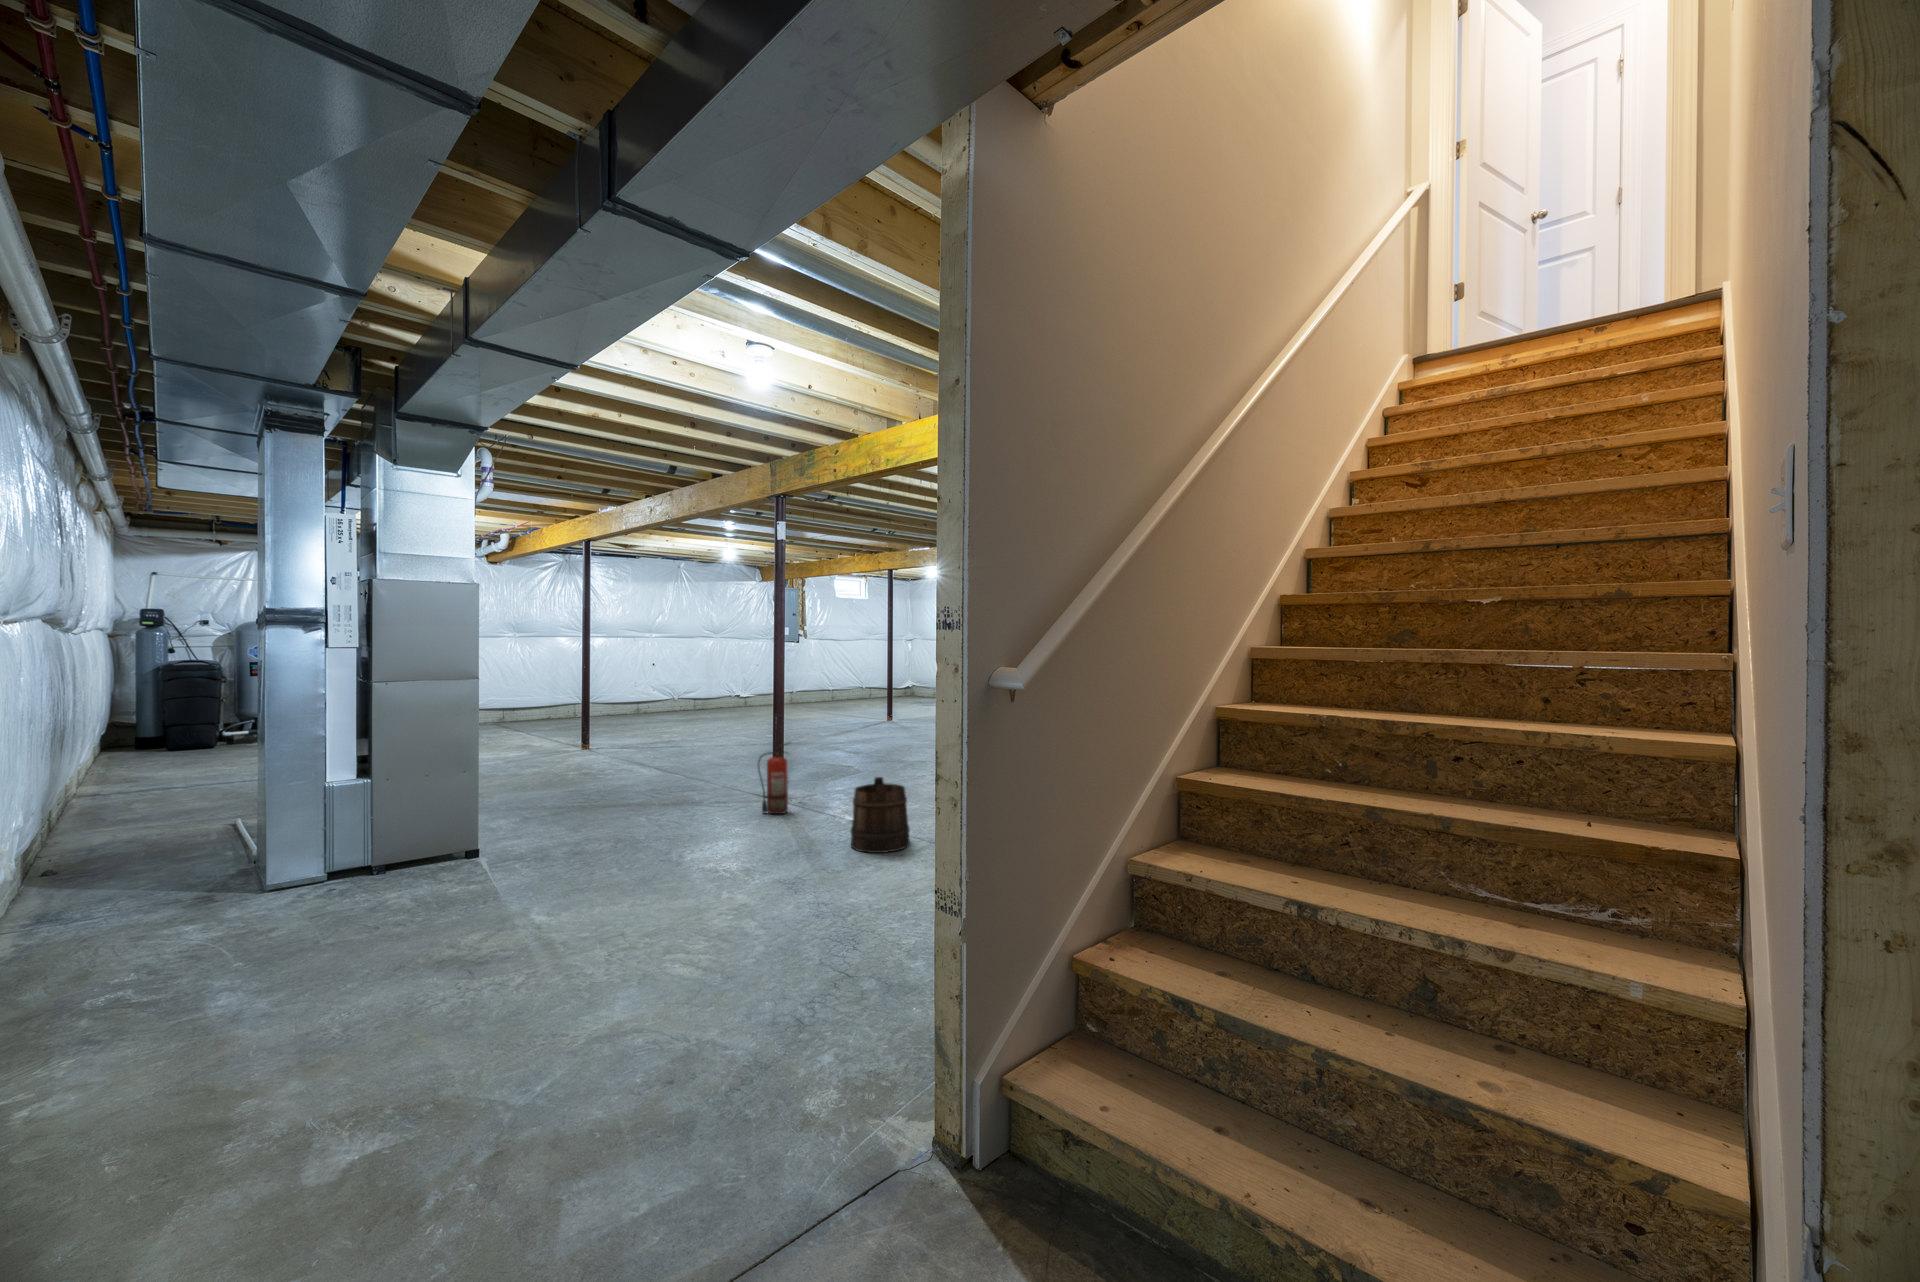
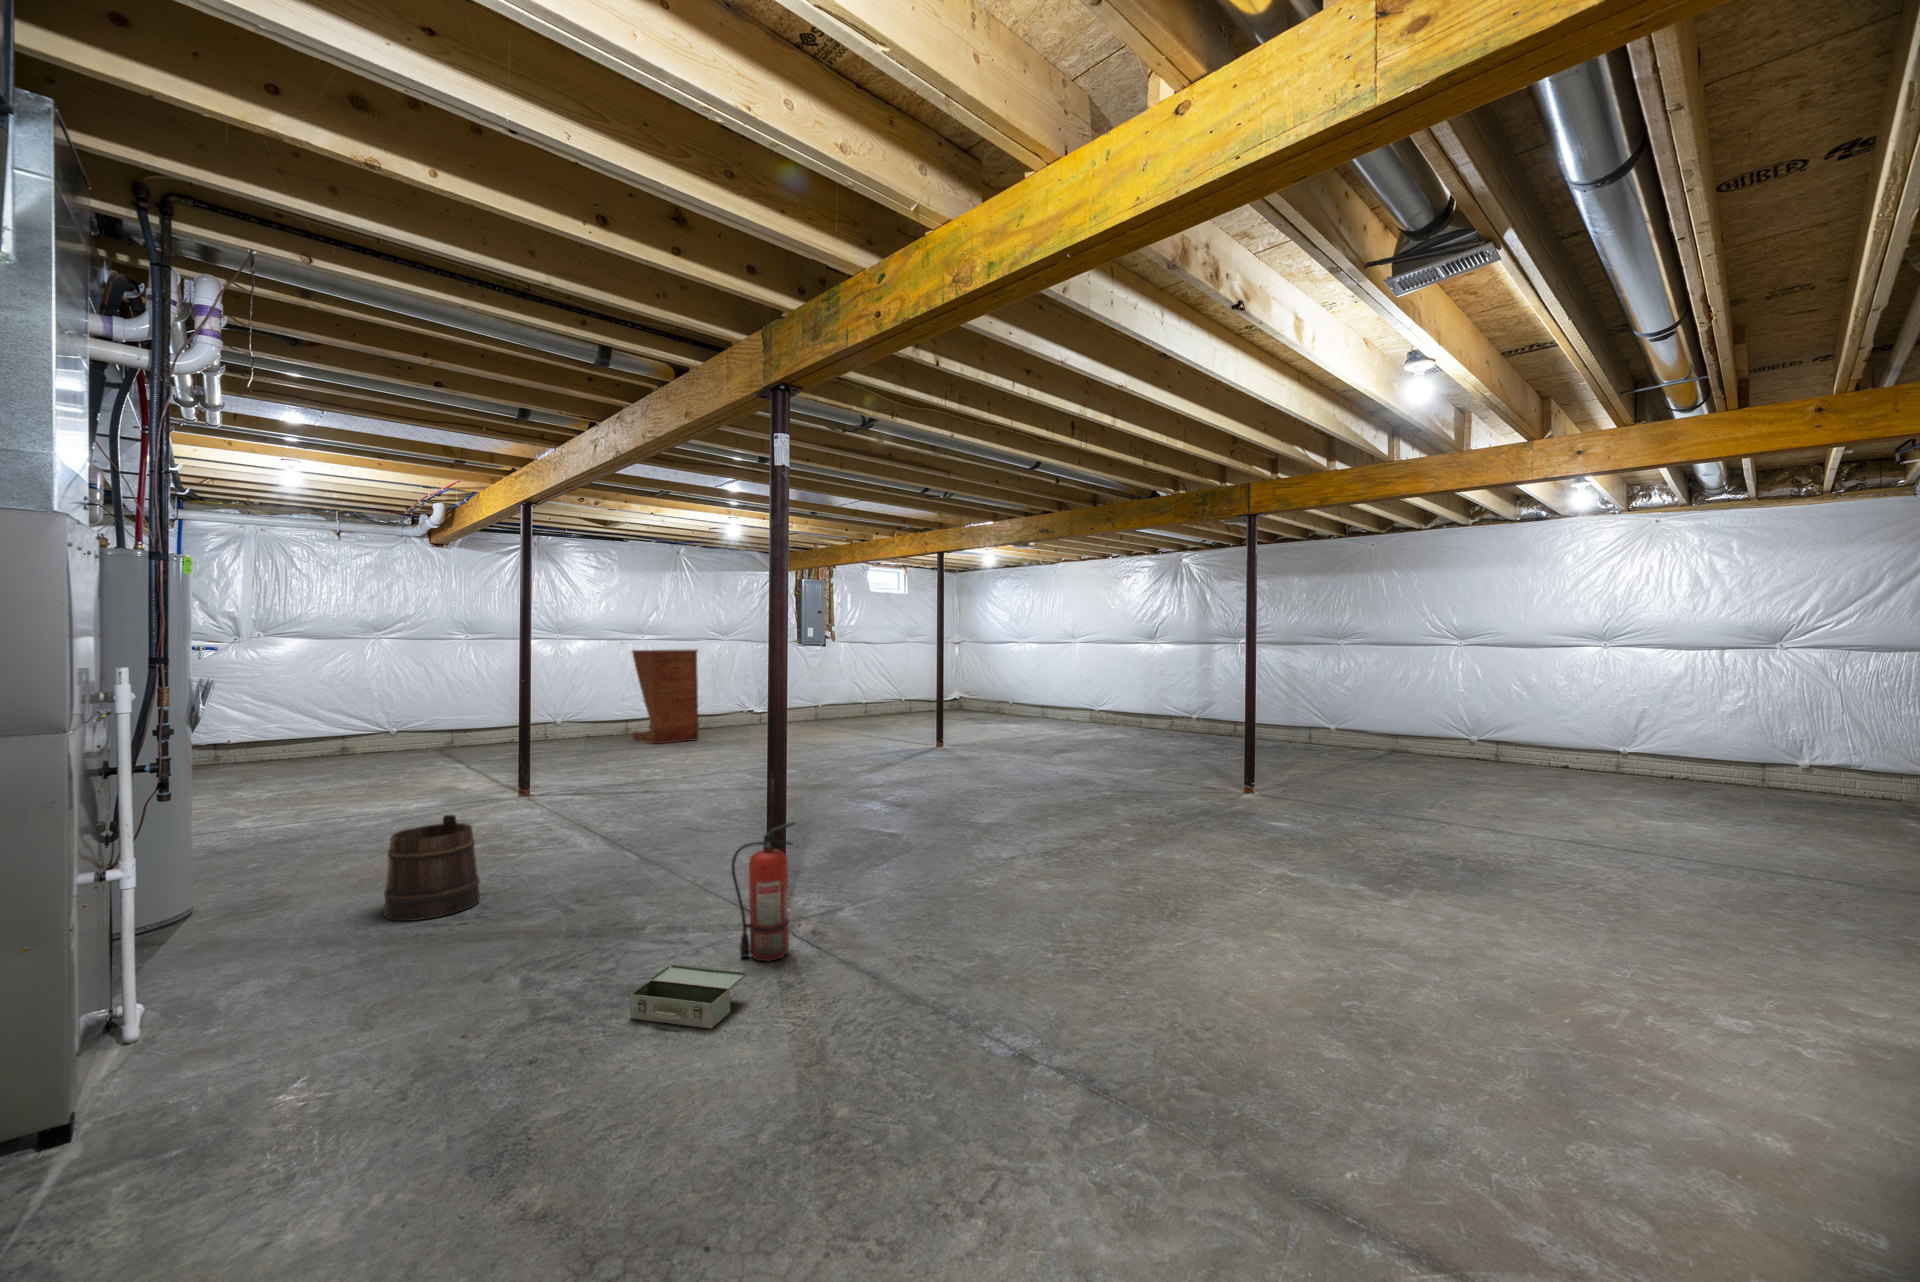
filing cabinet: none [643,645,697,720] -> present [632,649,698,744]
bucket: present [851,777,910,853] -> present [384,815,480,921]
toolbox: none [713,810,769,832] -> present [630,965,746,1028]

